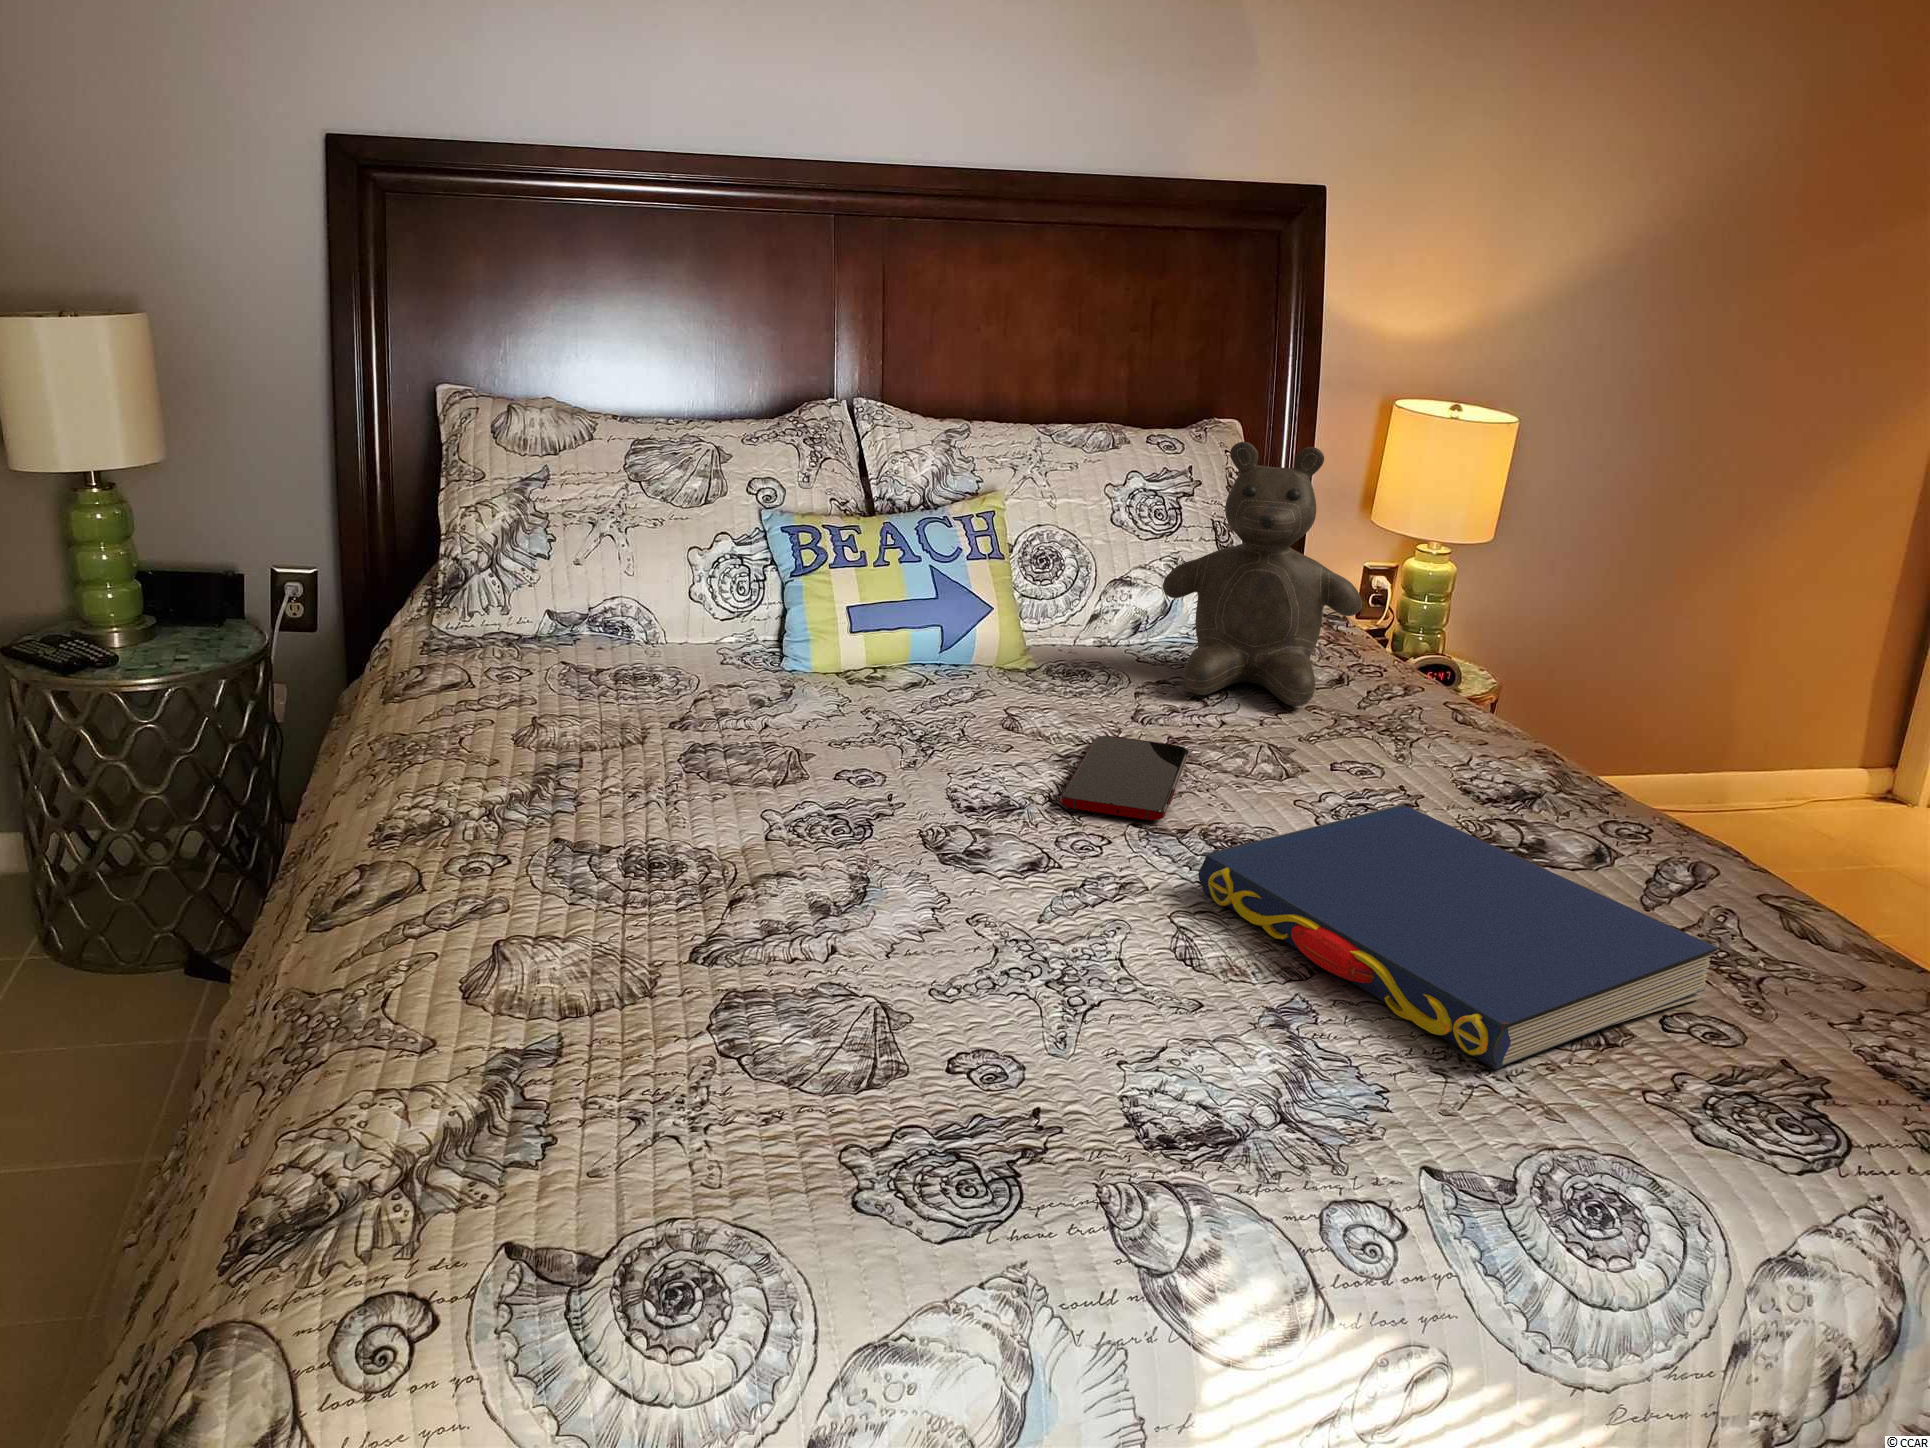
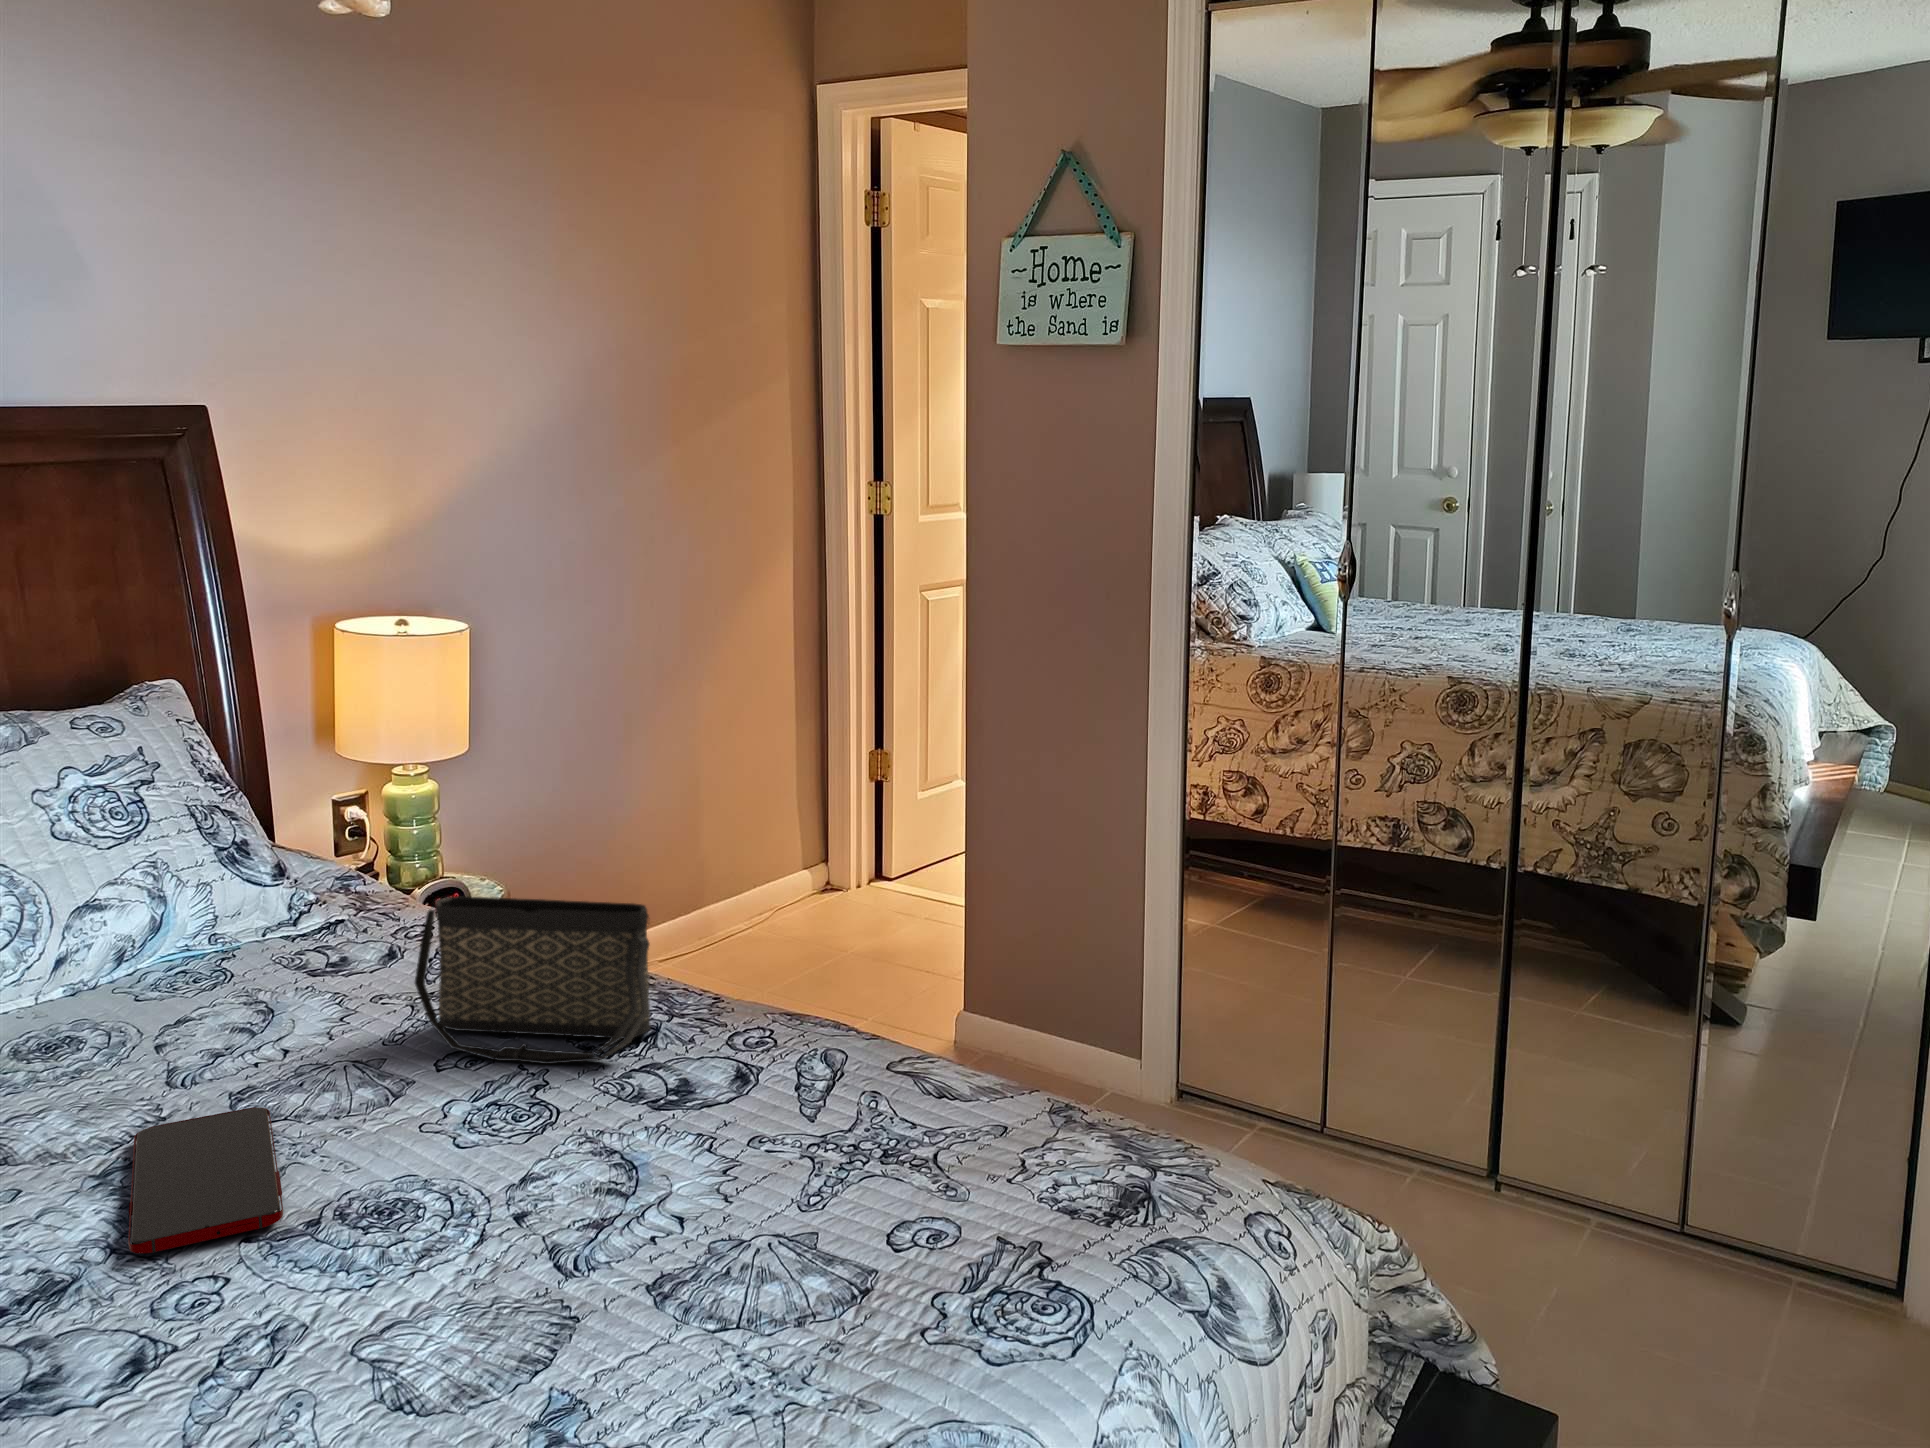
teddy bear: present [1163,442,1362,706] -> none [155,712,408,1027]
handbag: none [1329,623,1552,801] -> present [415,896,651,1064]
book: present [1198,804,1718,1069] -> none [371,1098,900,1374]

